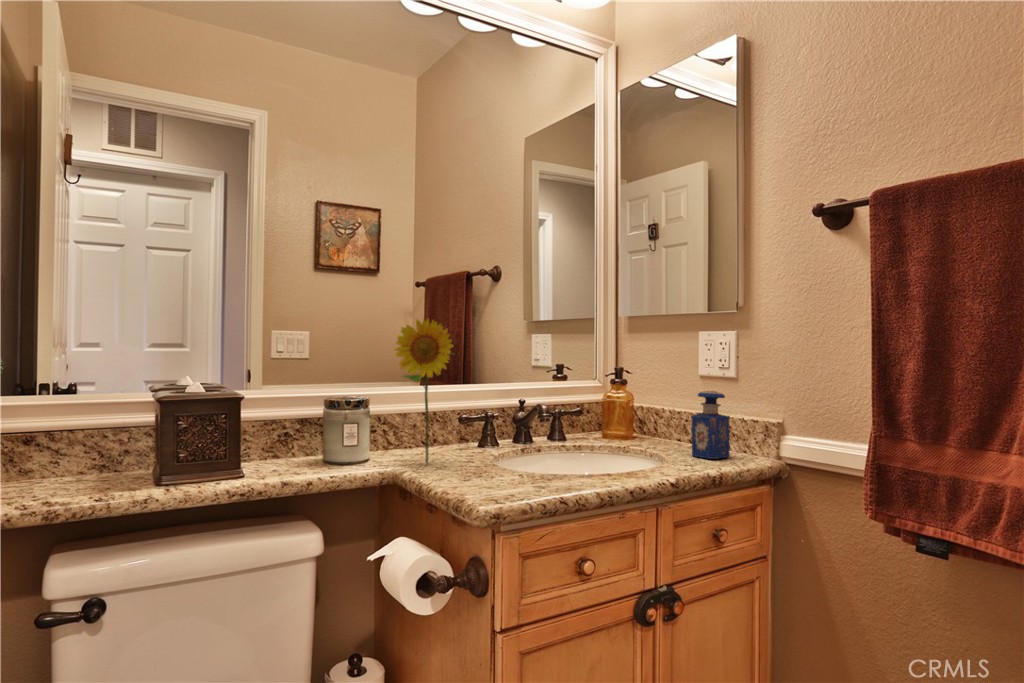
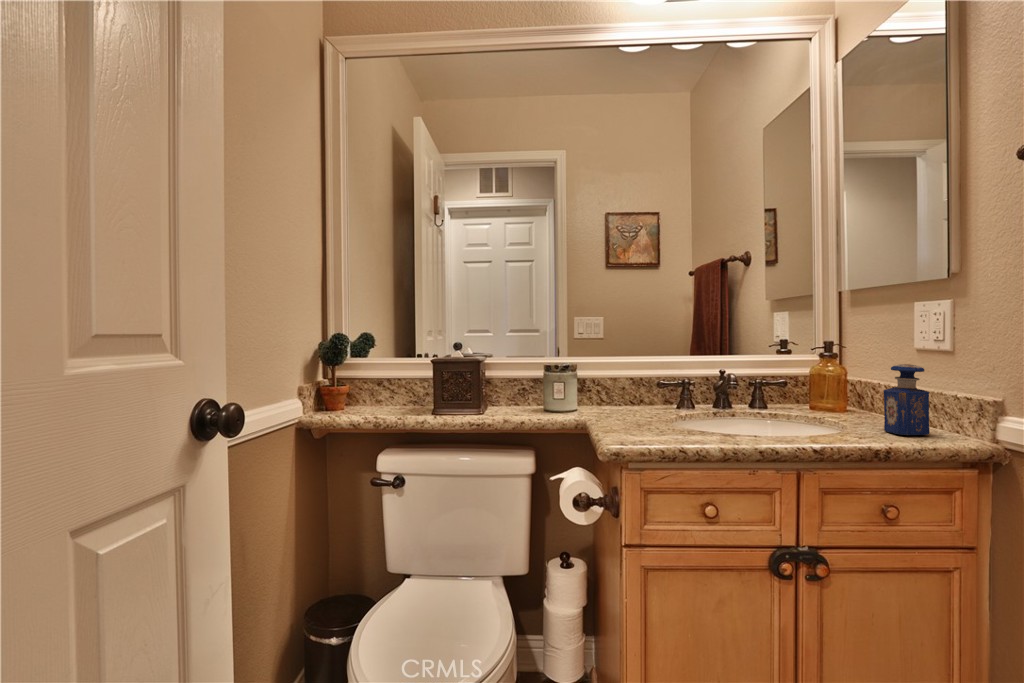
flower: present [395,319,453,464] -> none [584,302,634,416]

